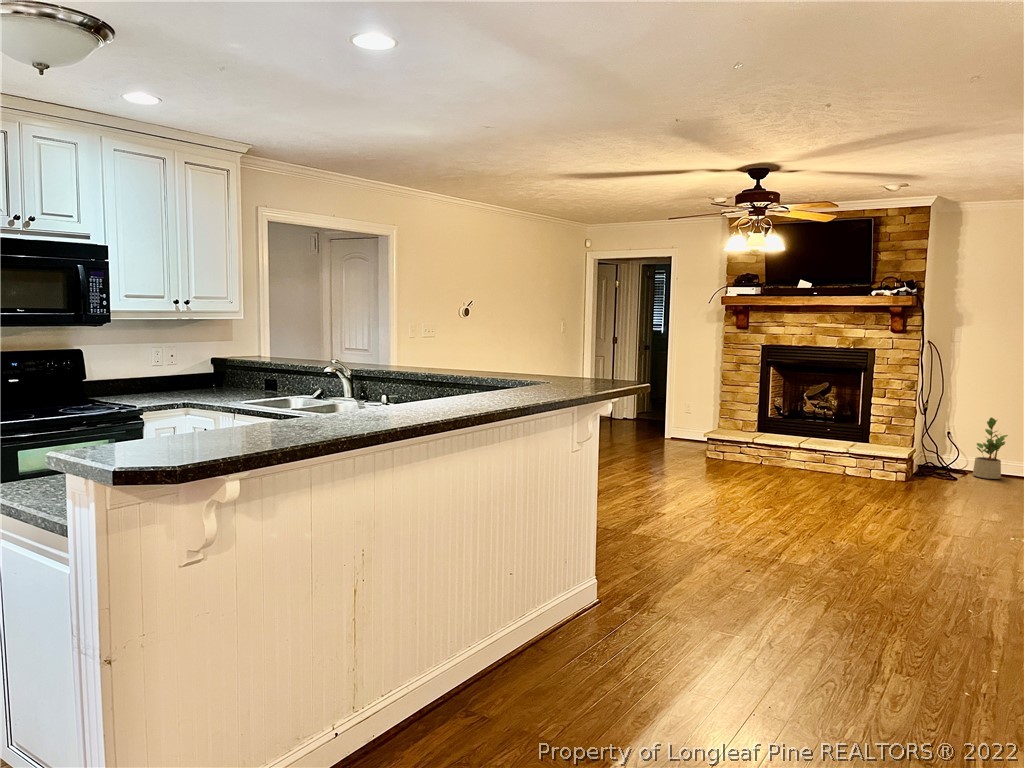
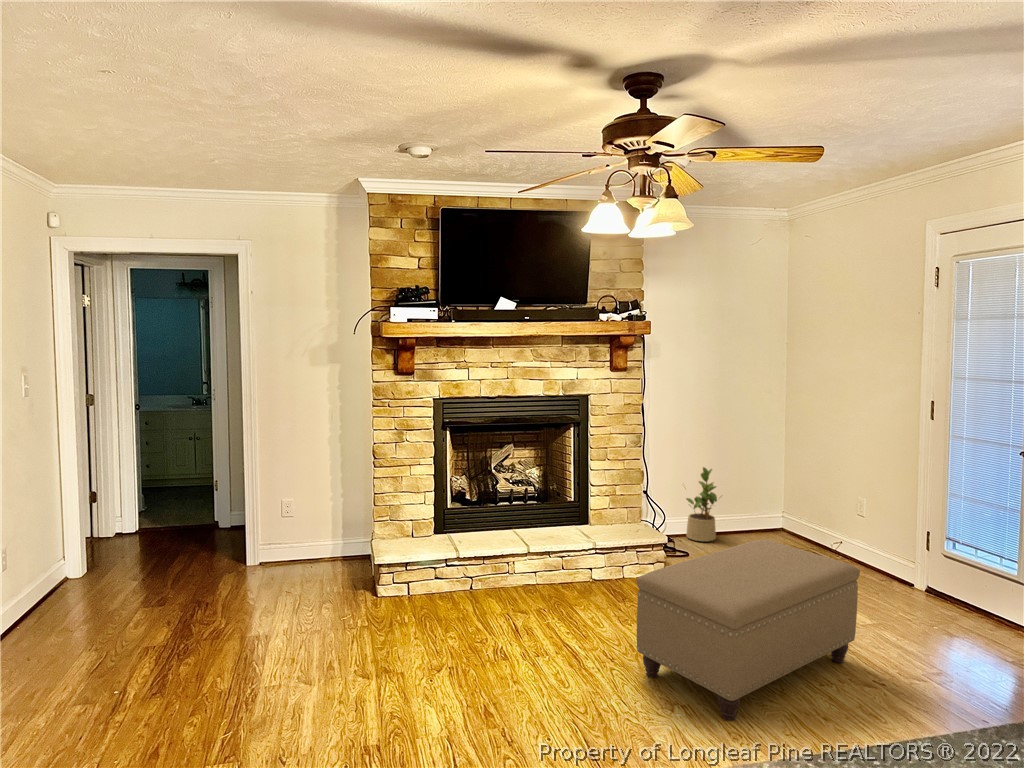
ottoman: none [801,438,964,521] -> present [637,539,860,721]

